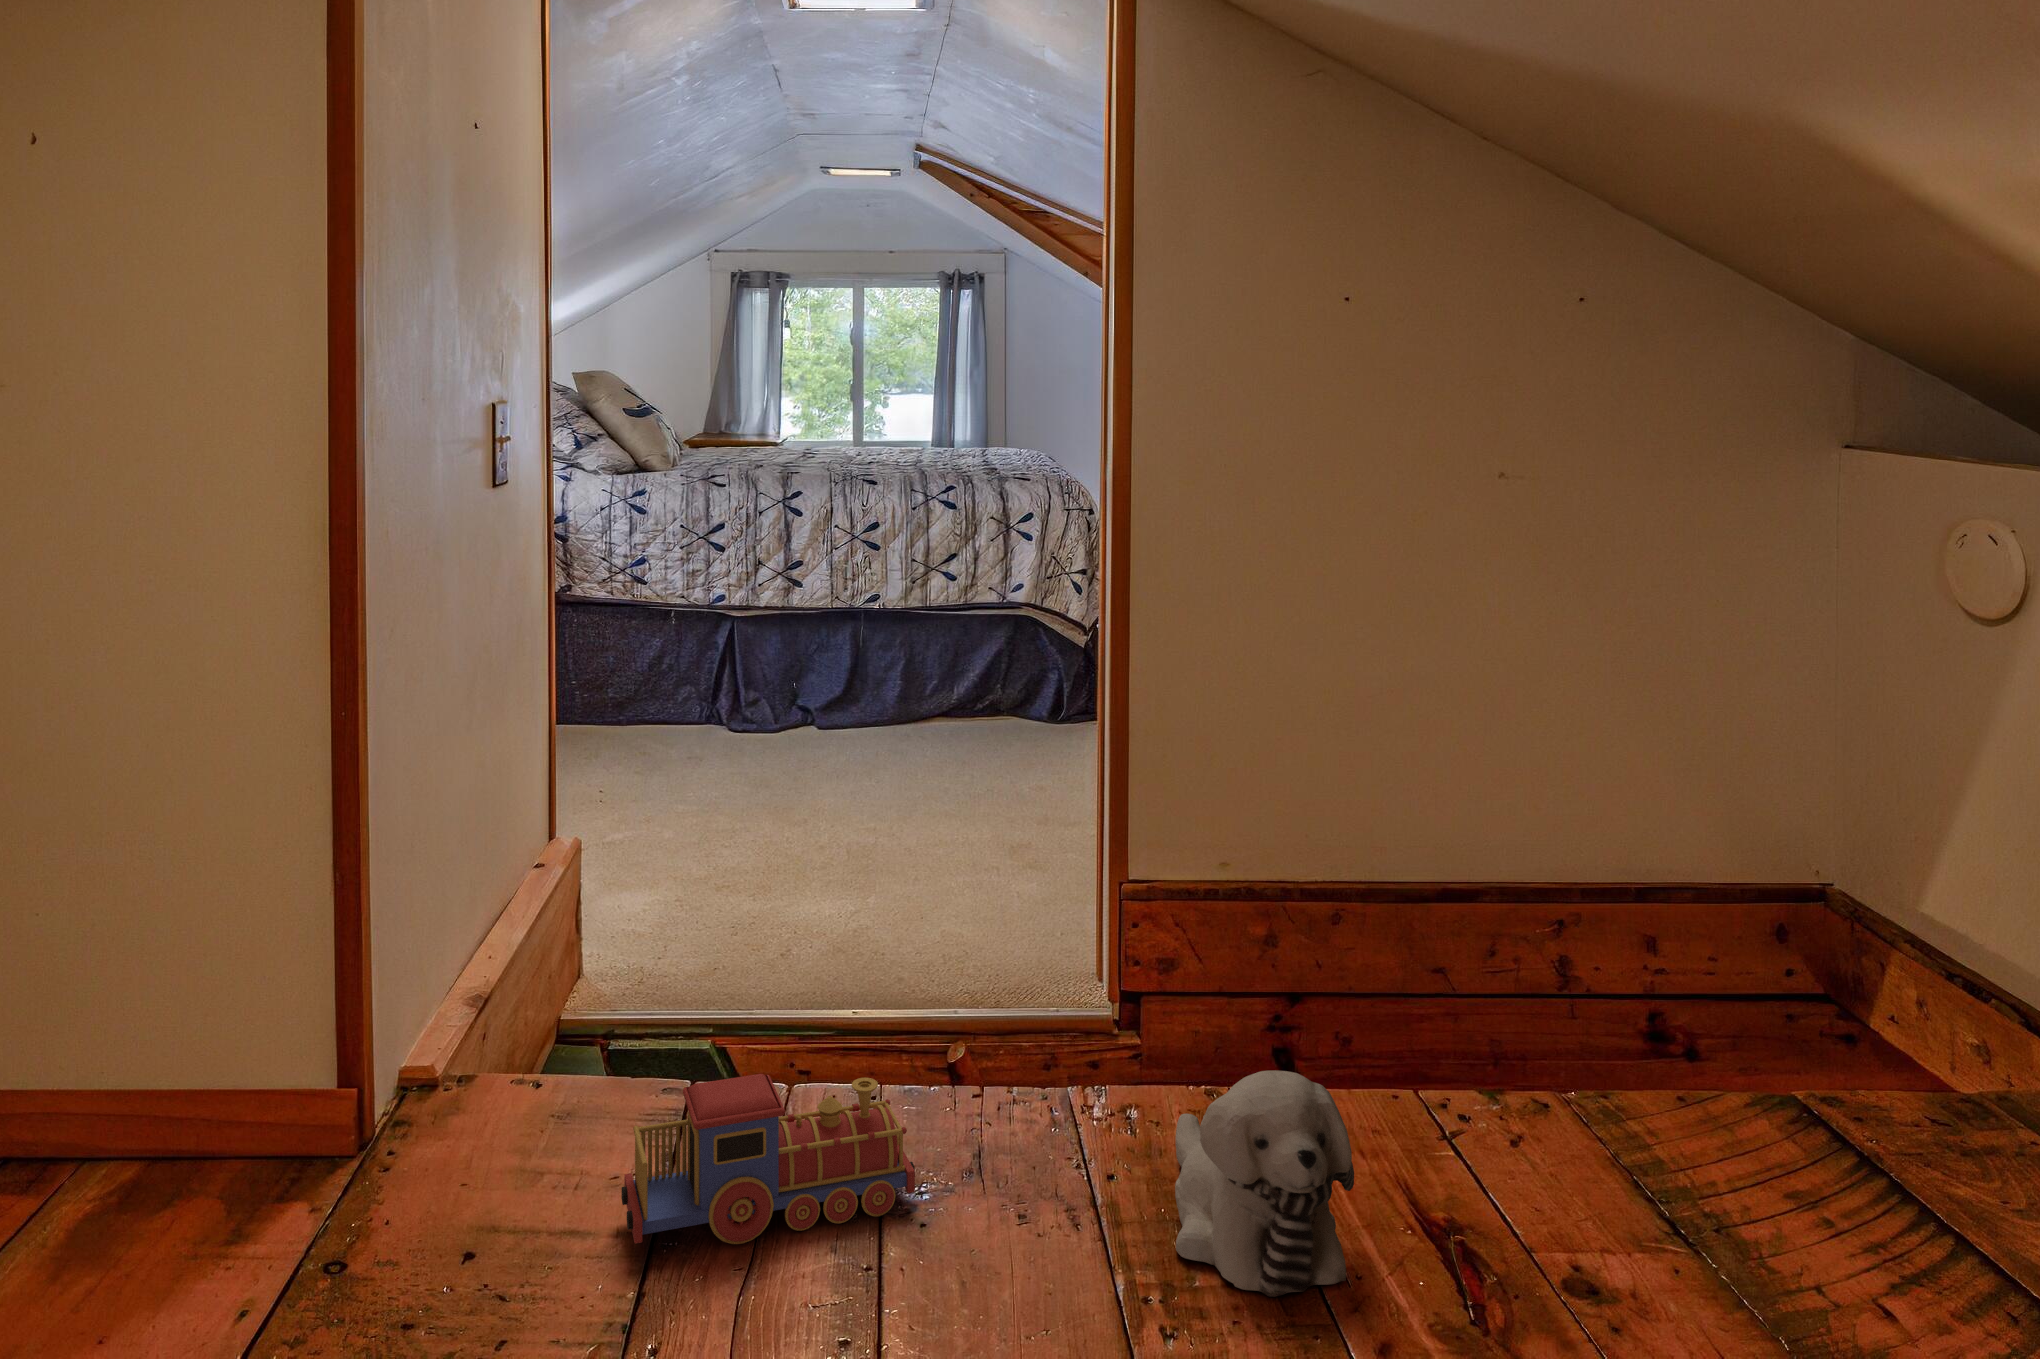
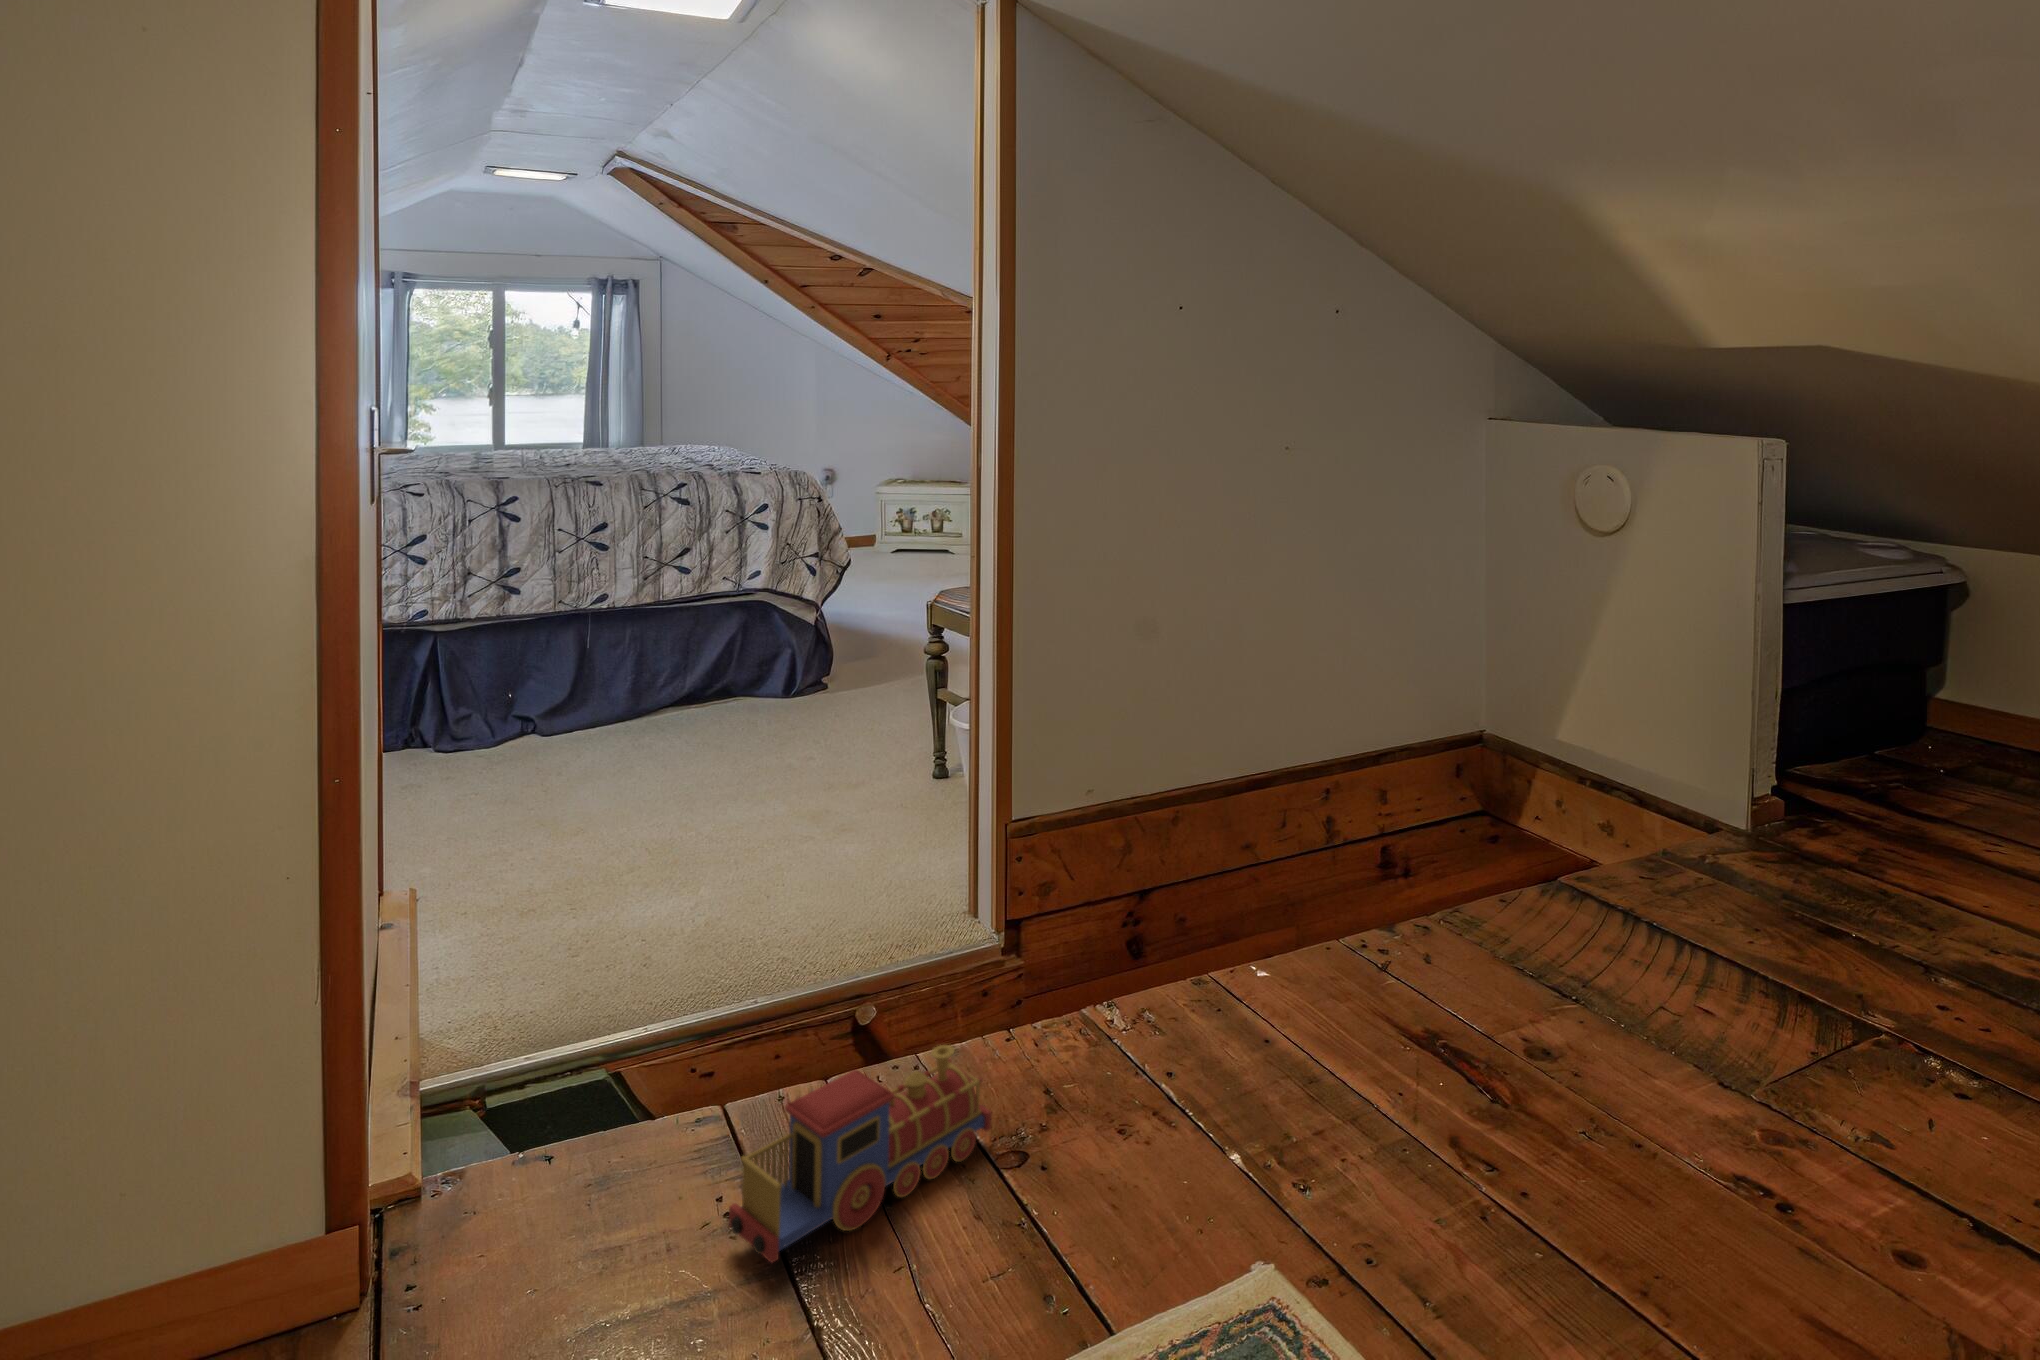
plush toy: present [1175,1070,1354,1297] -> none [1158,945,1325,1115]

